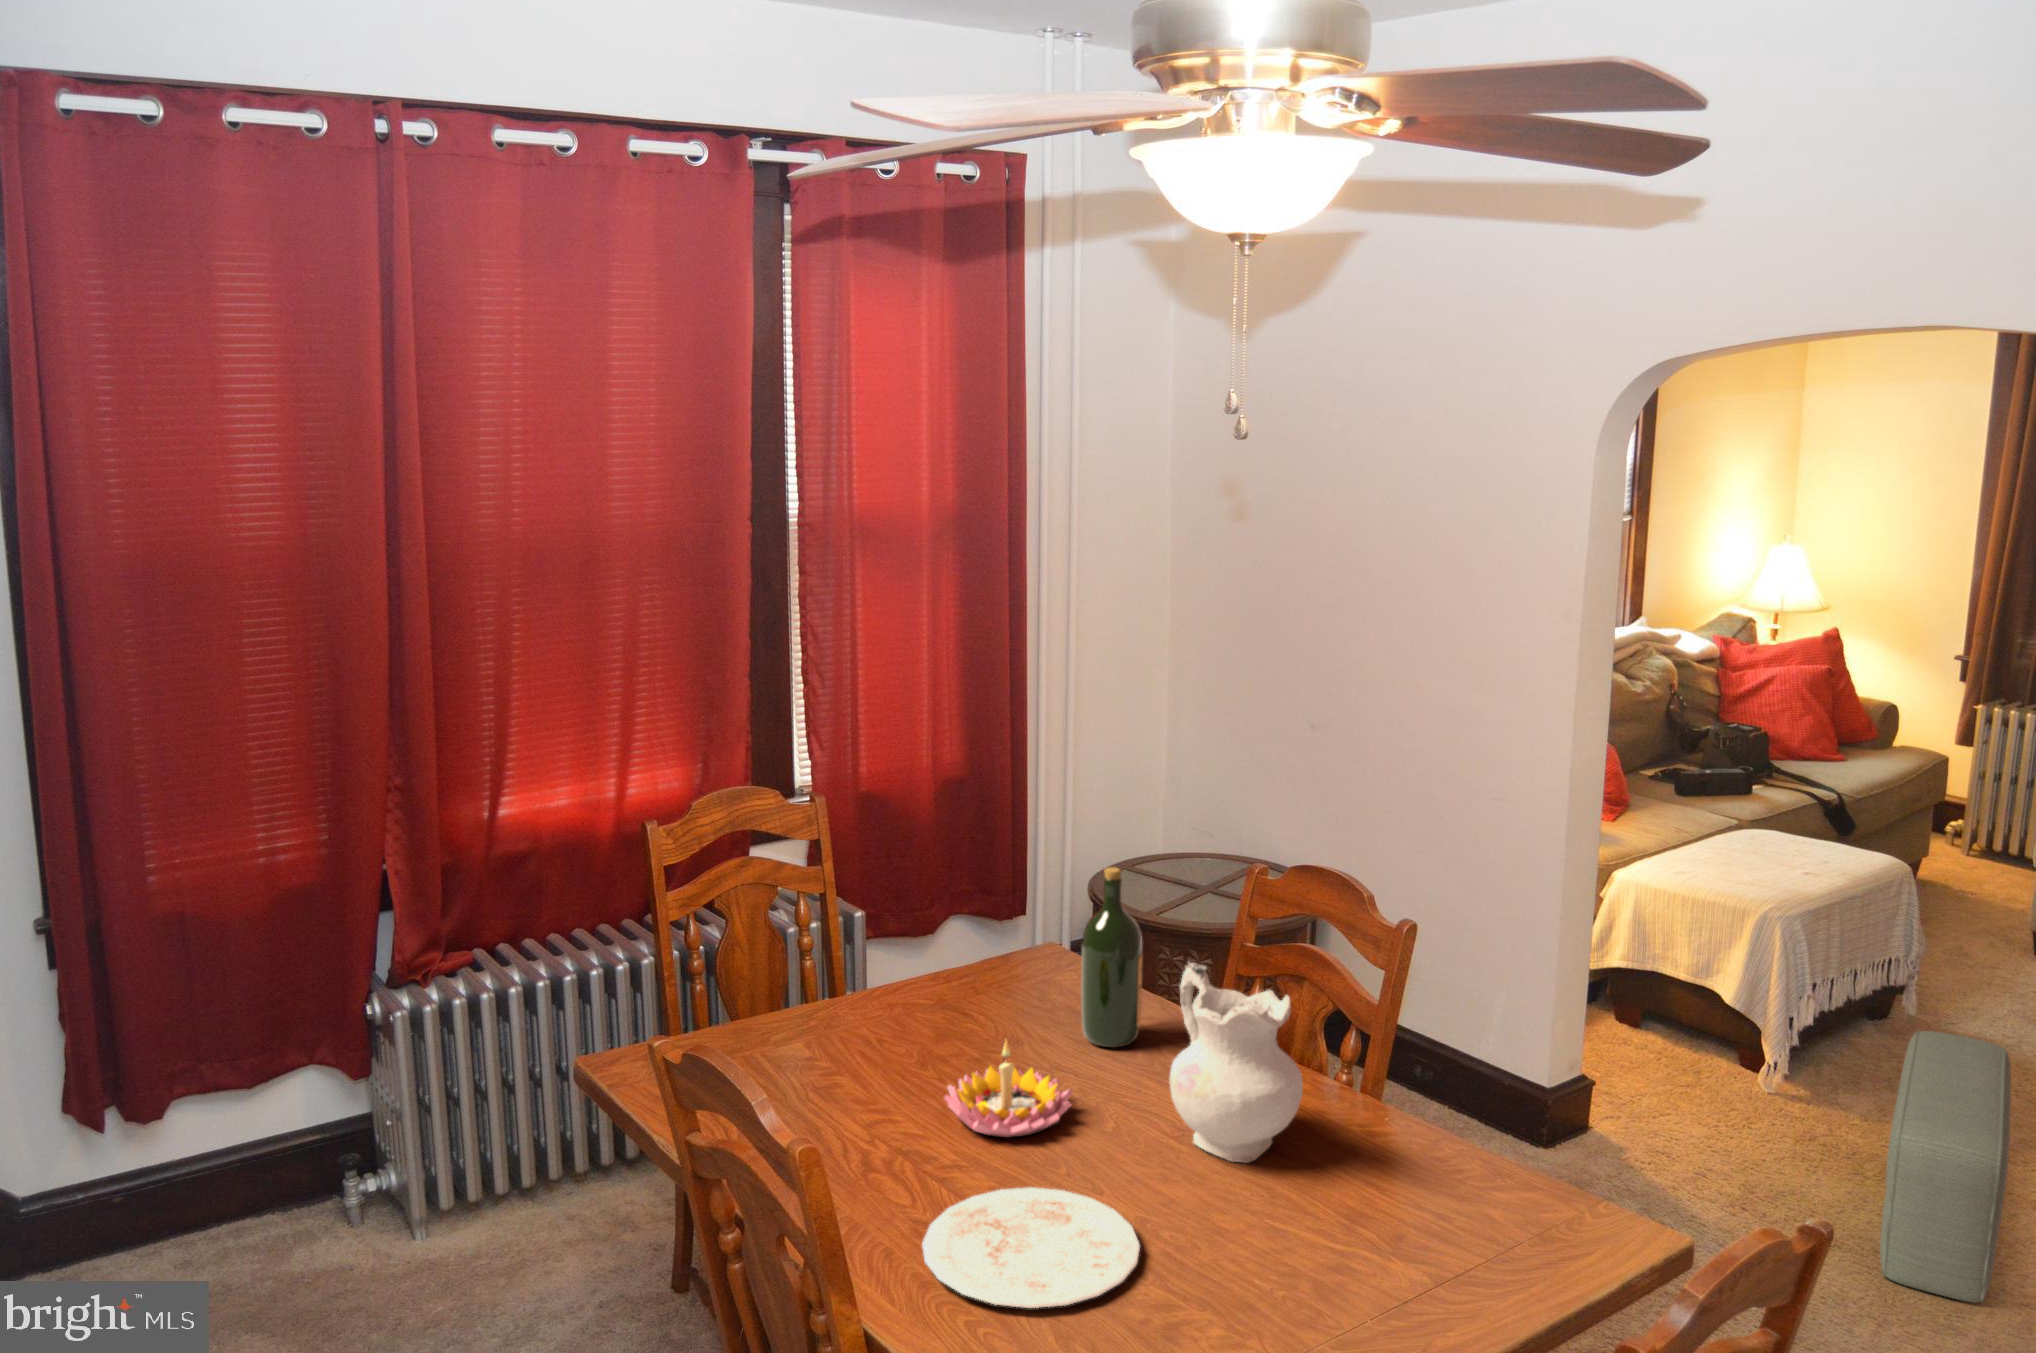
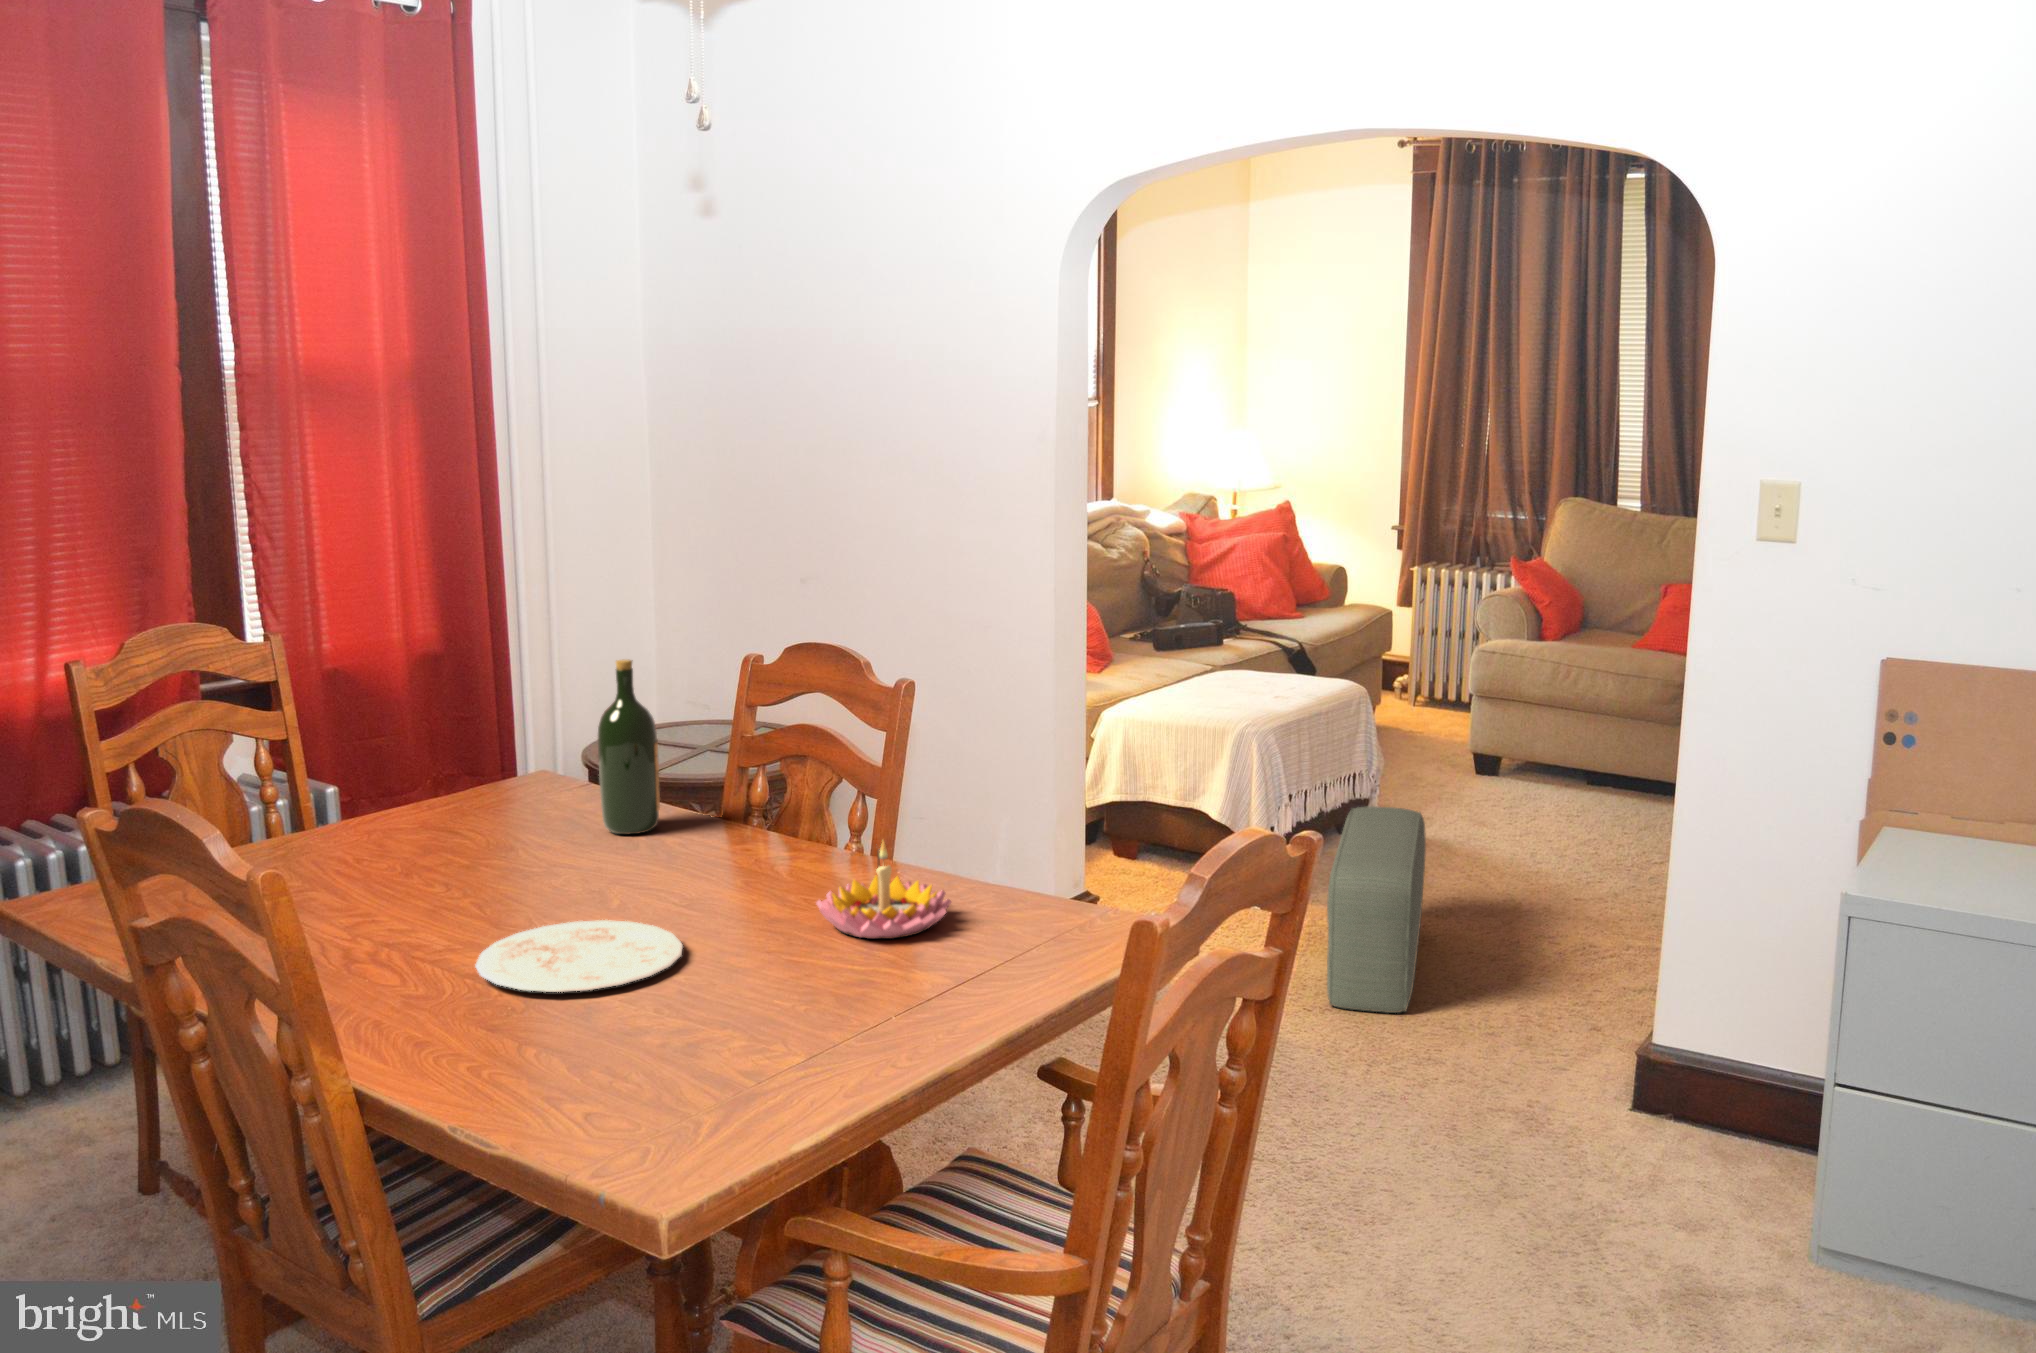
ceramic pitcher: present [1170,962,1303,1163] -> none [696,719,819,891]
candle holder: present [944,1040,1072,1138] -> present [816,841,951,939]

